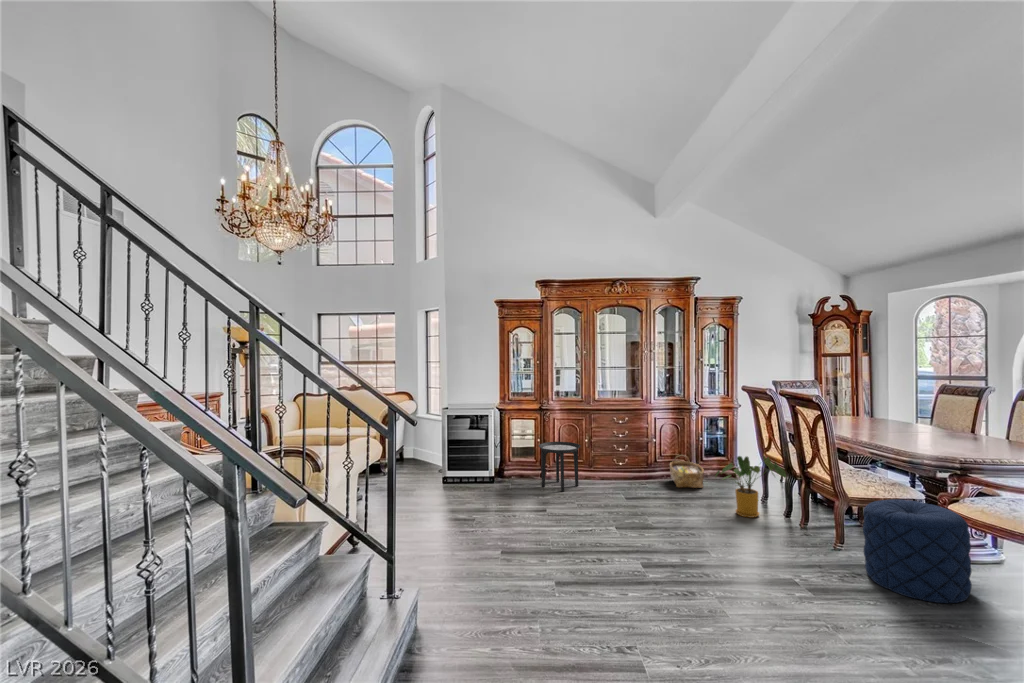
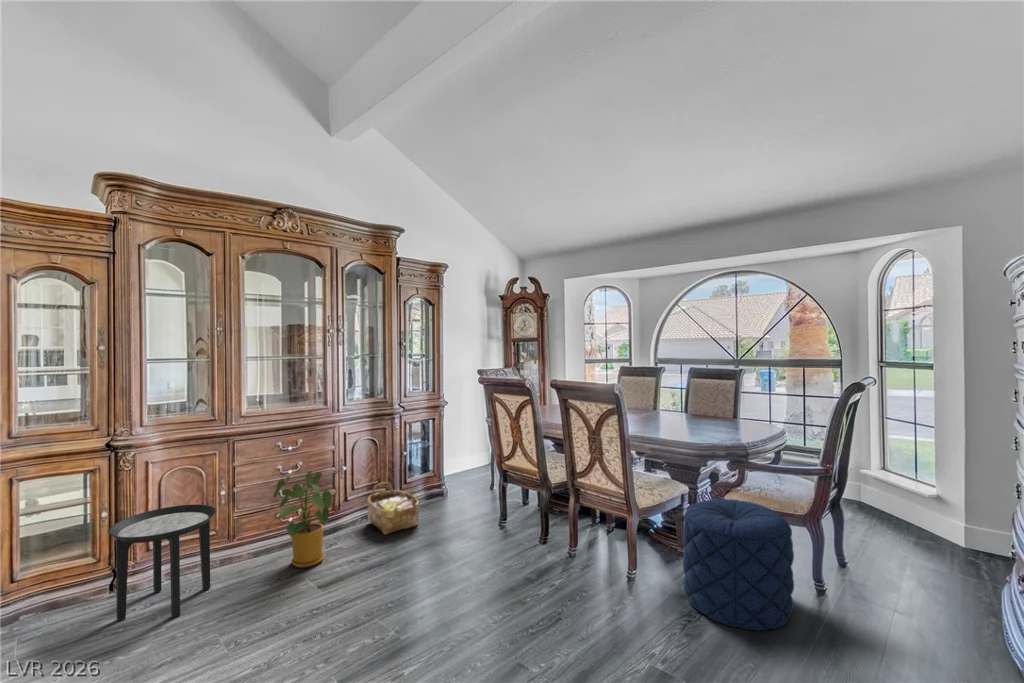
house plant: present [716,456,786,518] -> present [273,471,333,567]

